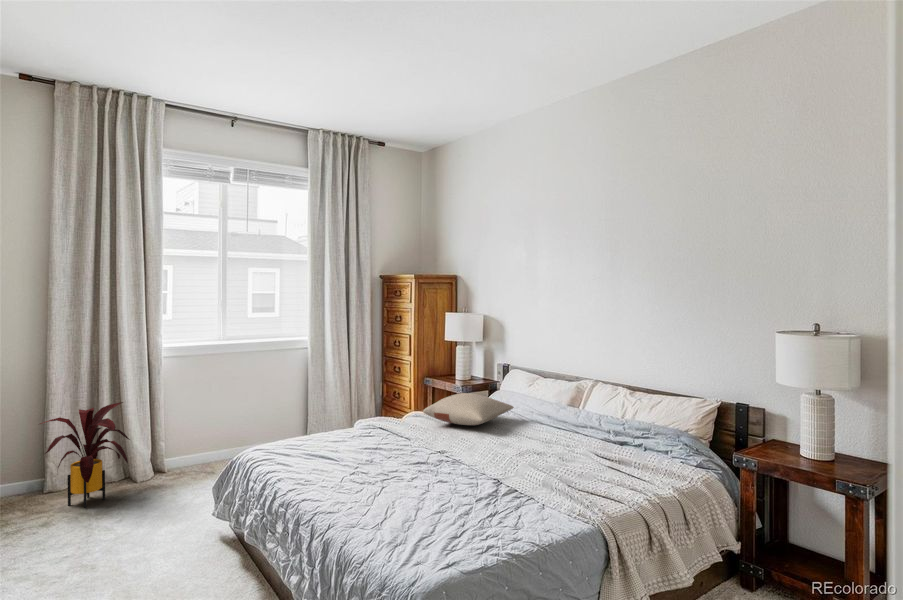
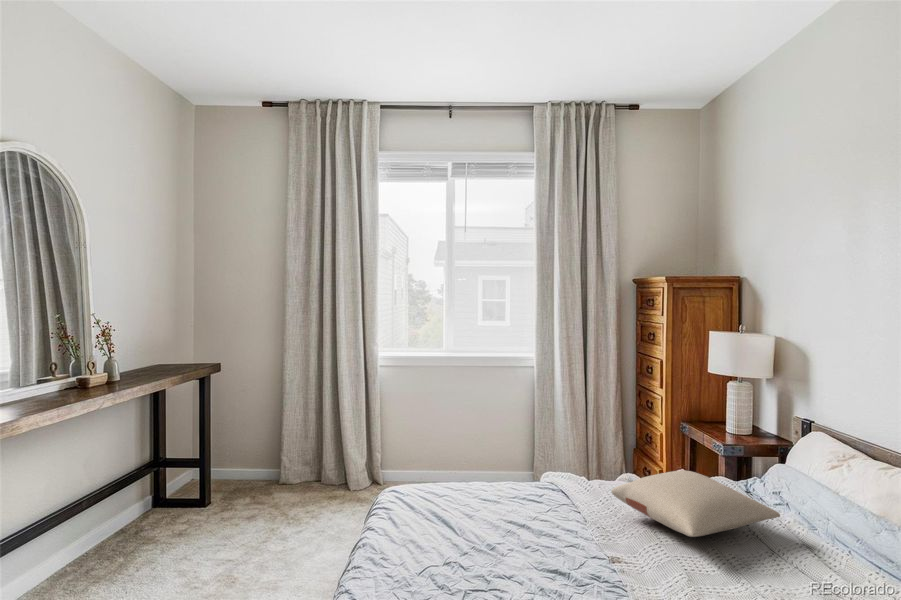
house plant: present [40,402,130,508] -> none [254,411,341,511]

